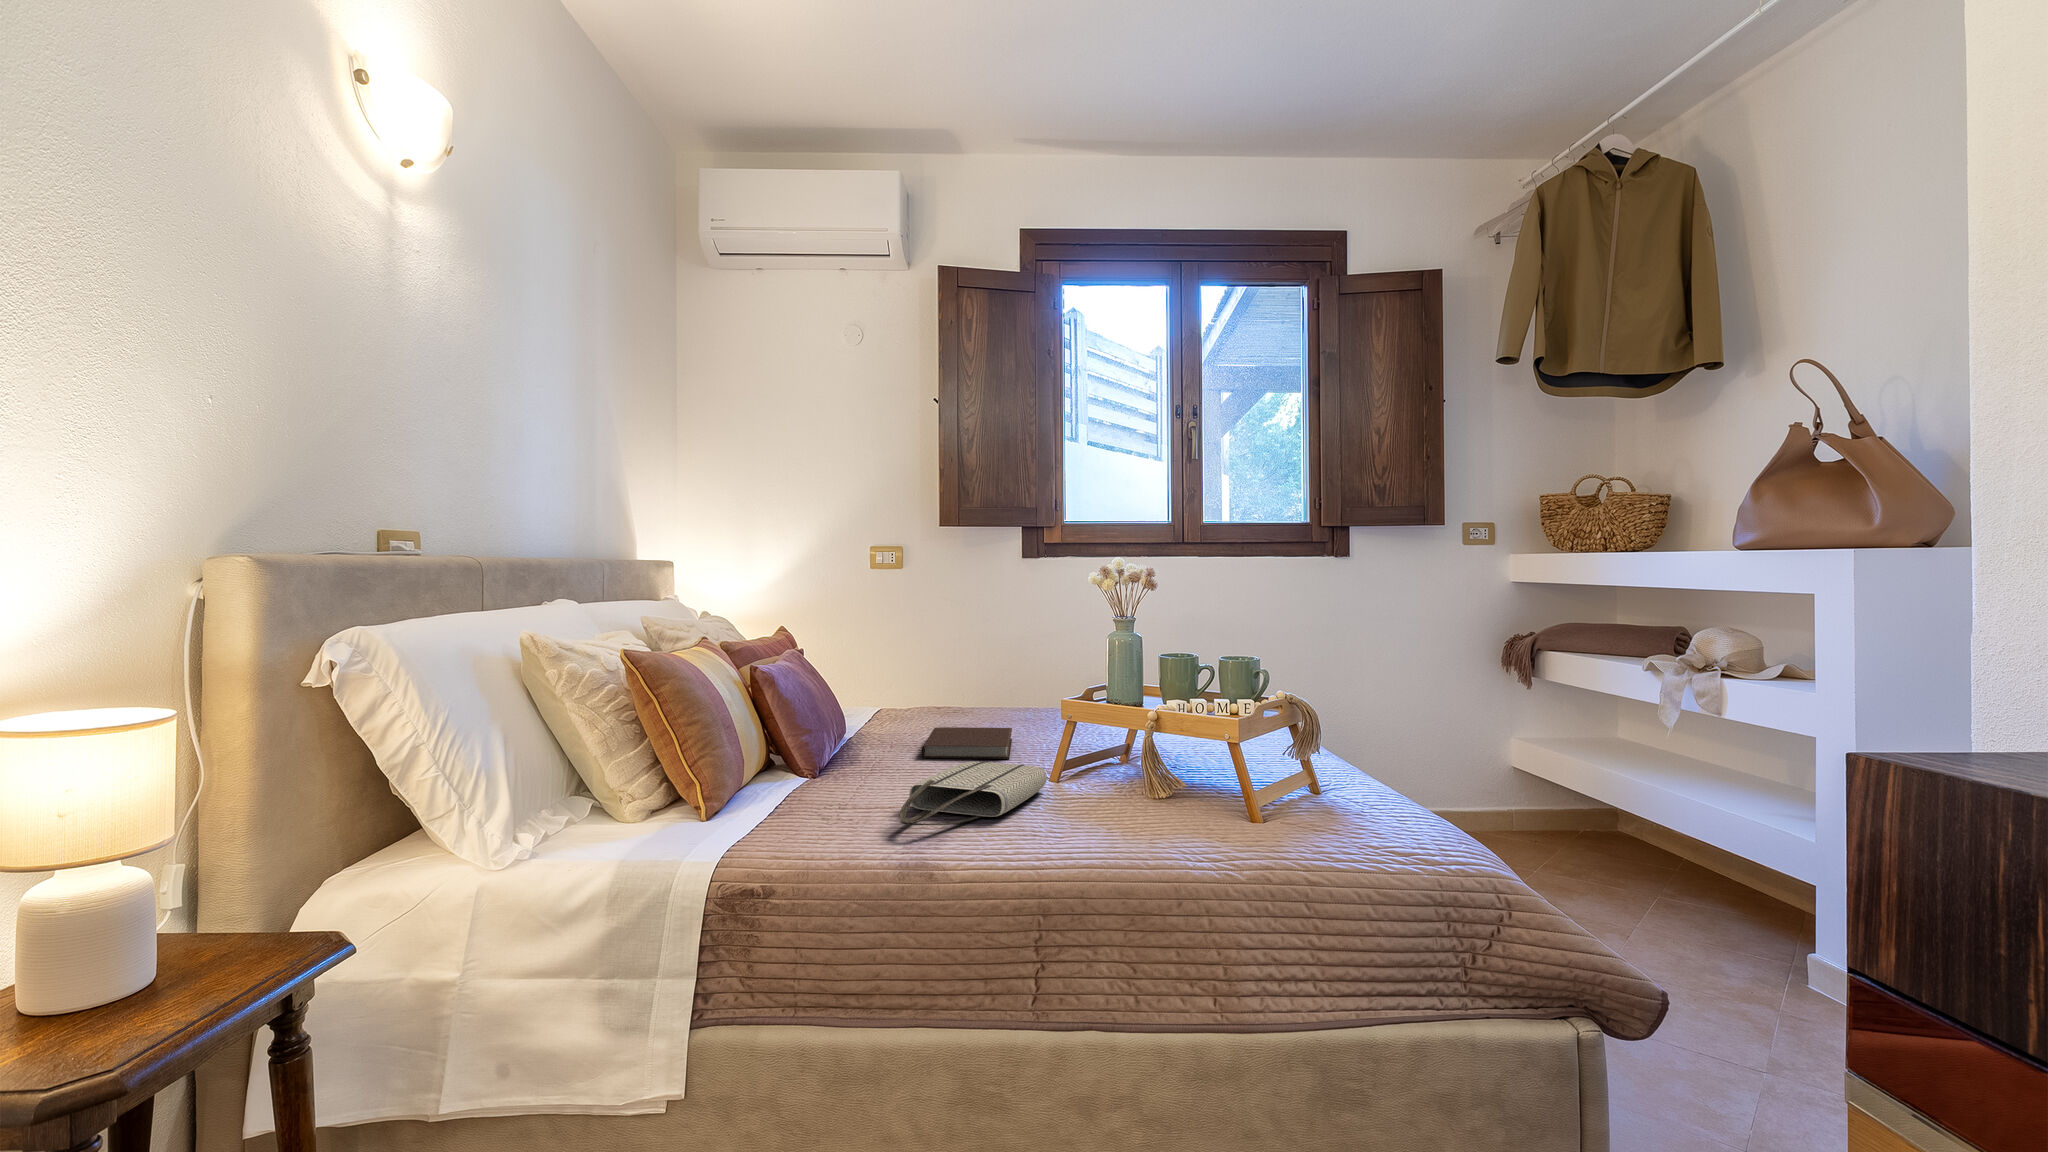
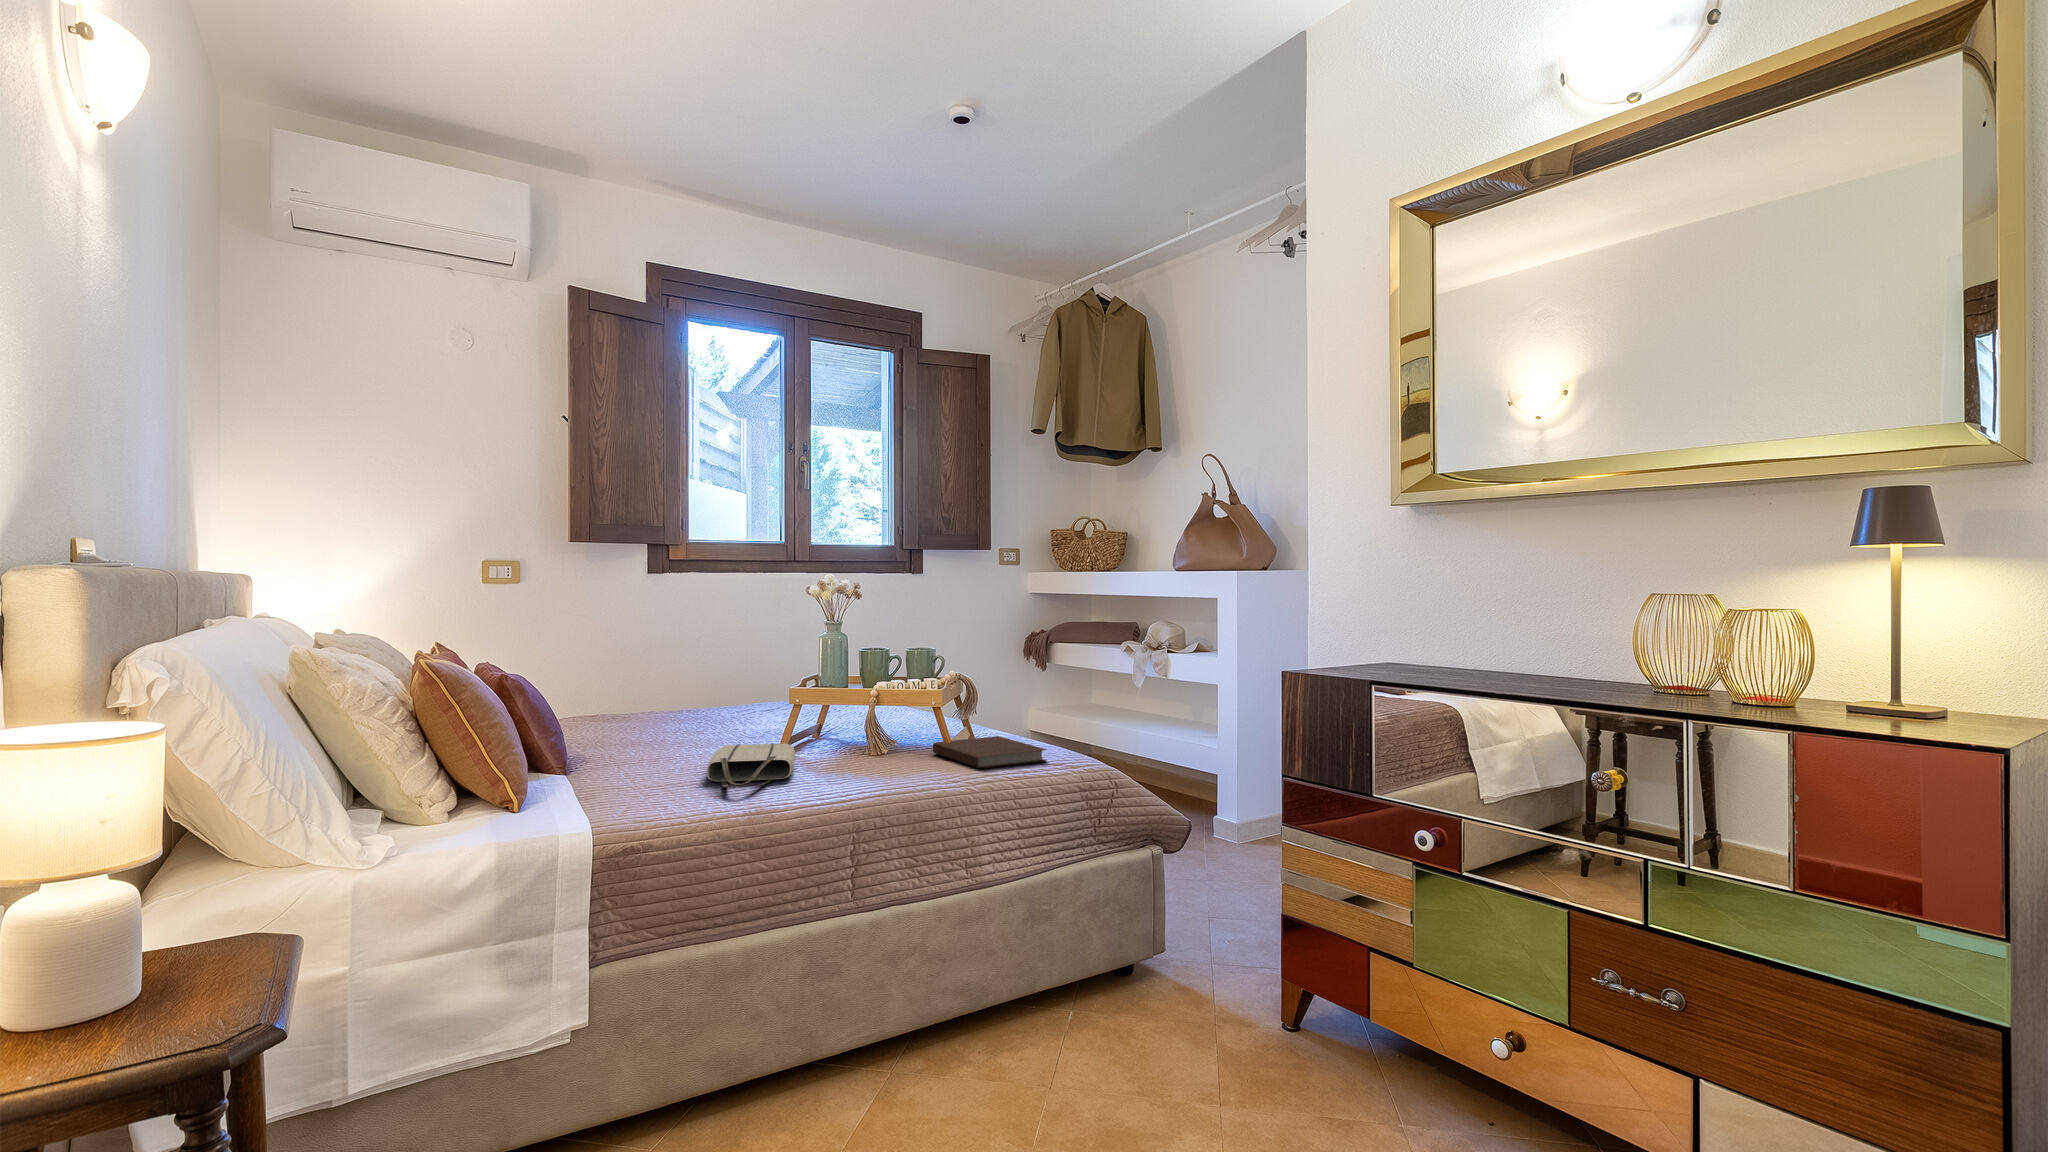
notebook: present [922,727,1012,759] -> present [933,736,1047,769]

